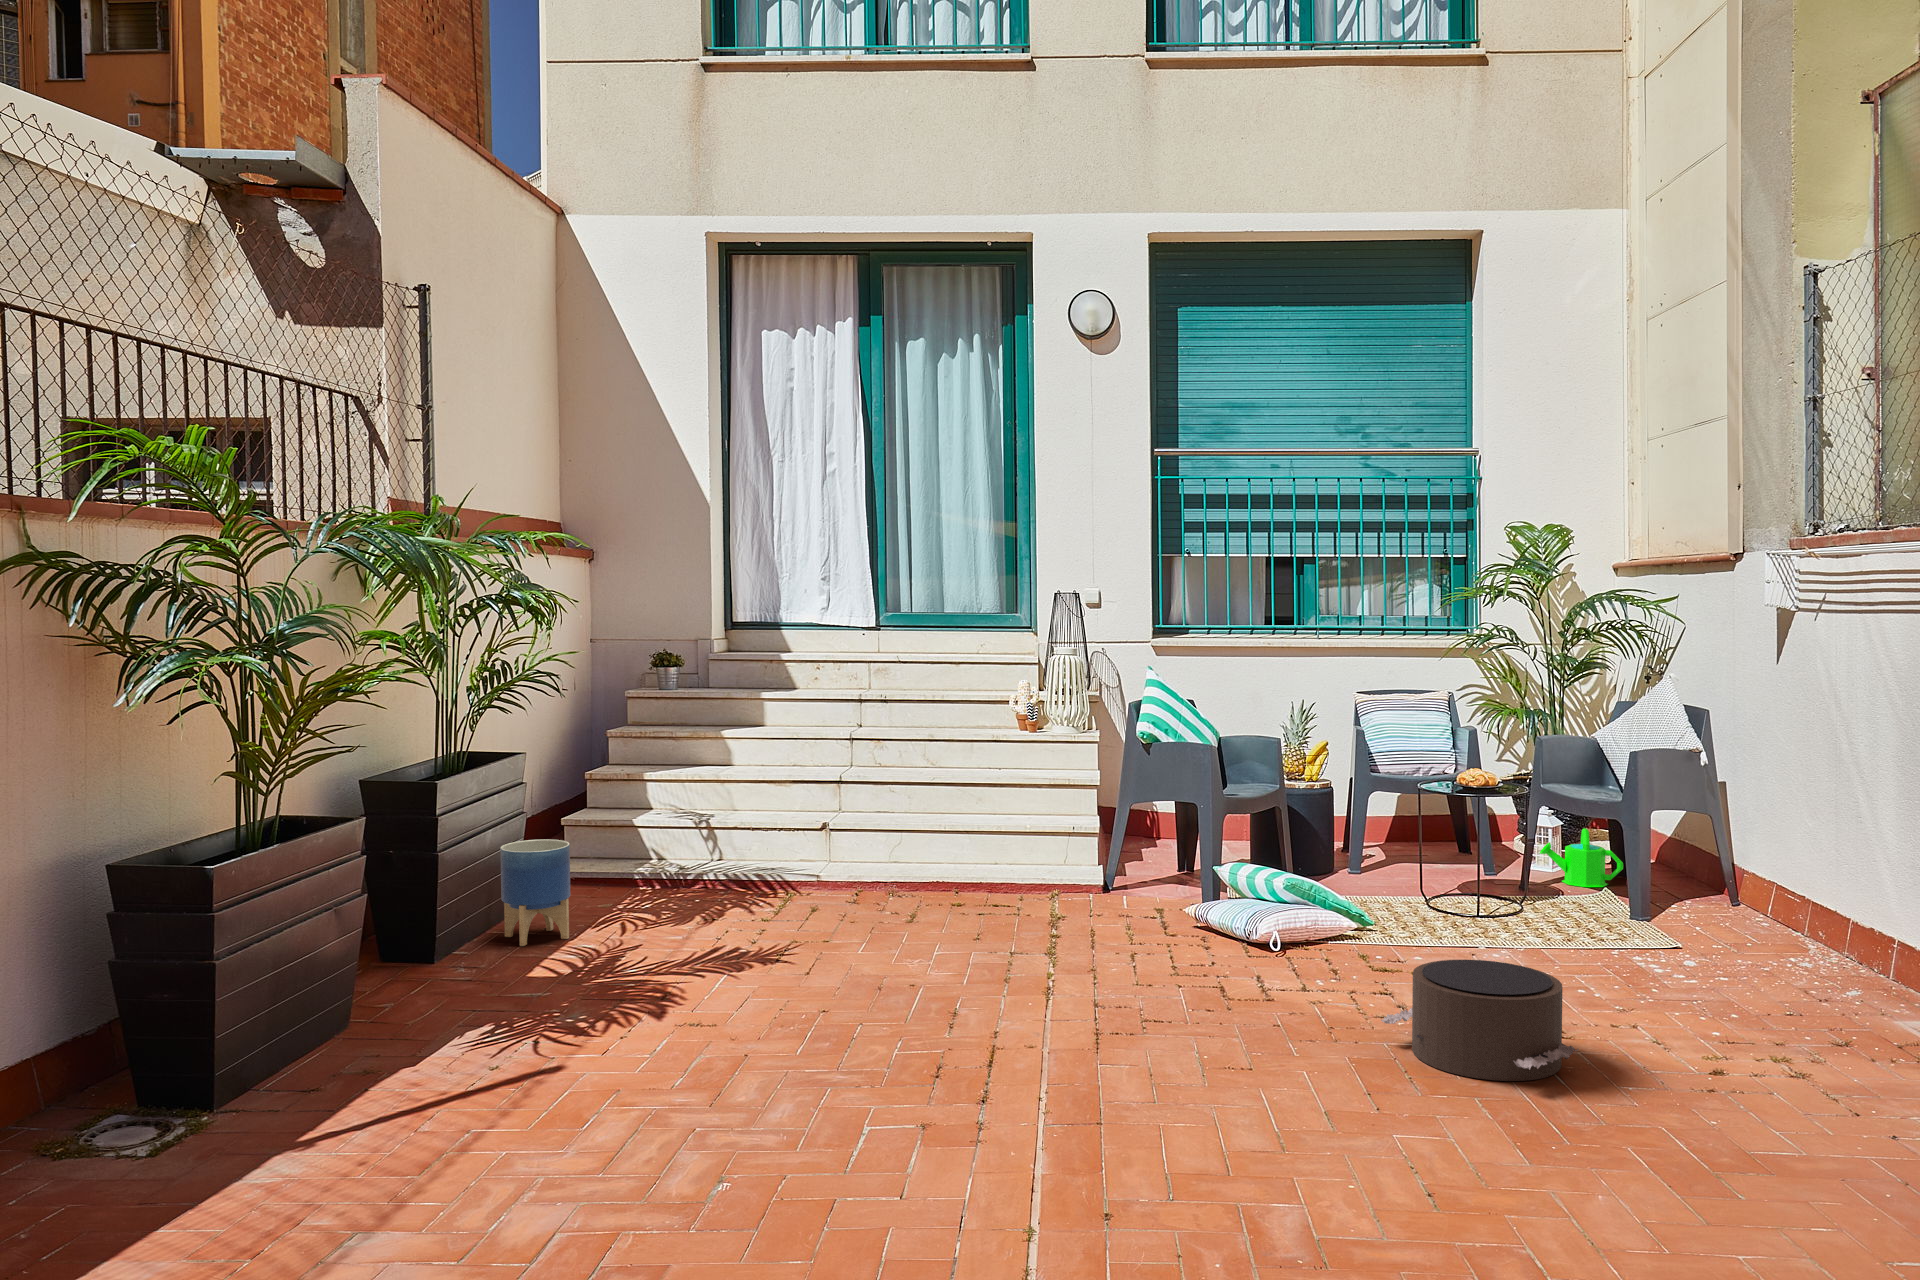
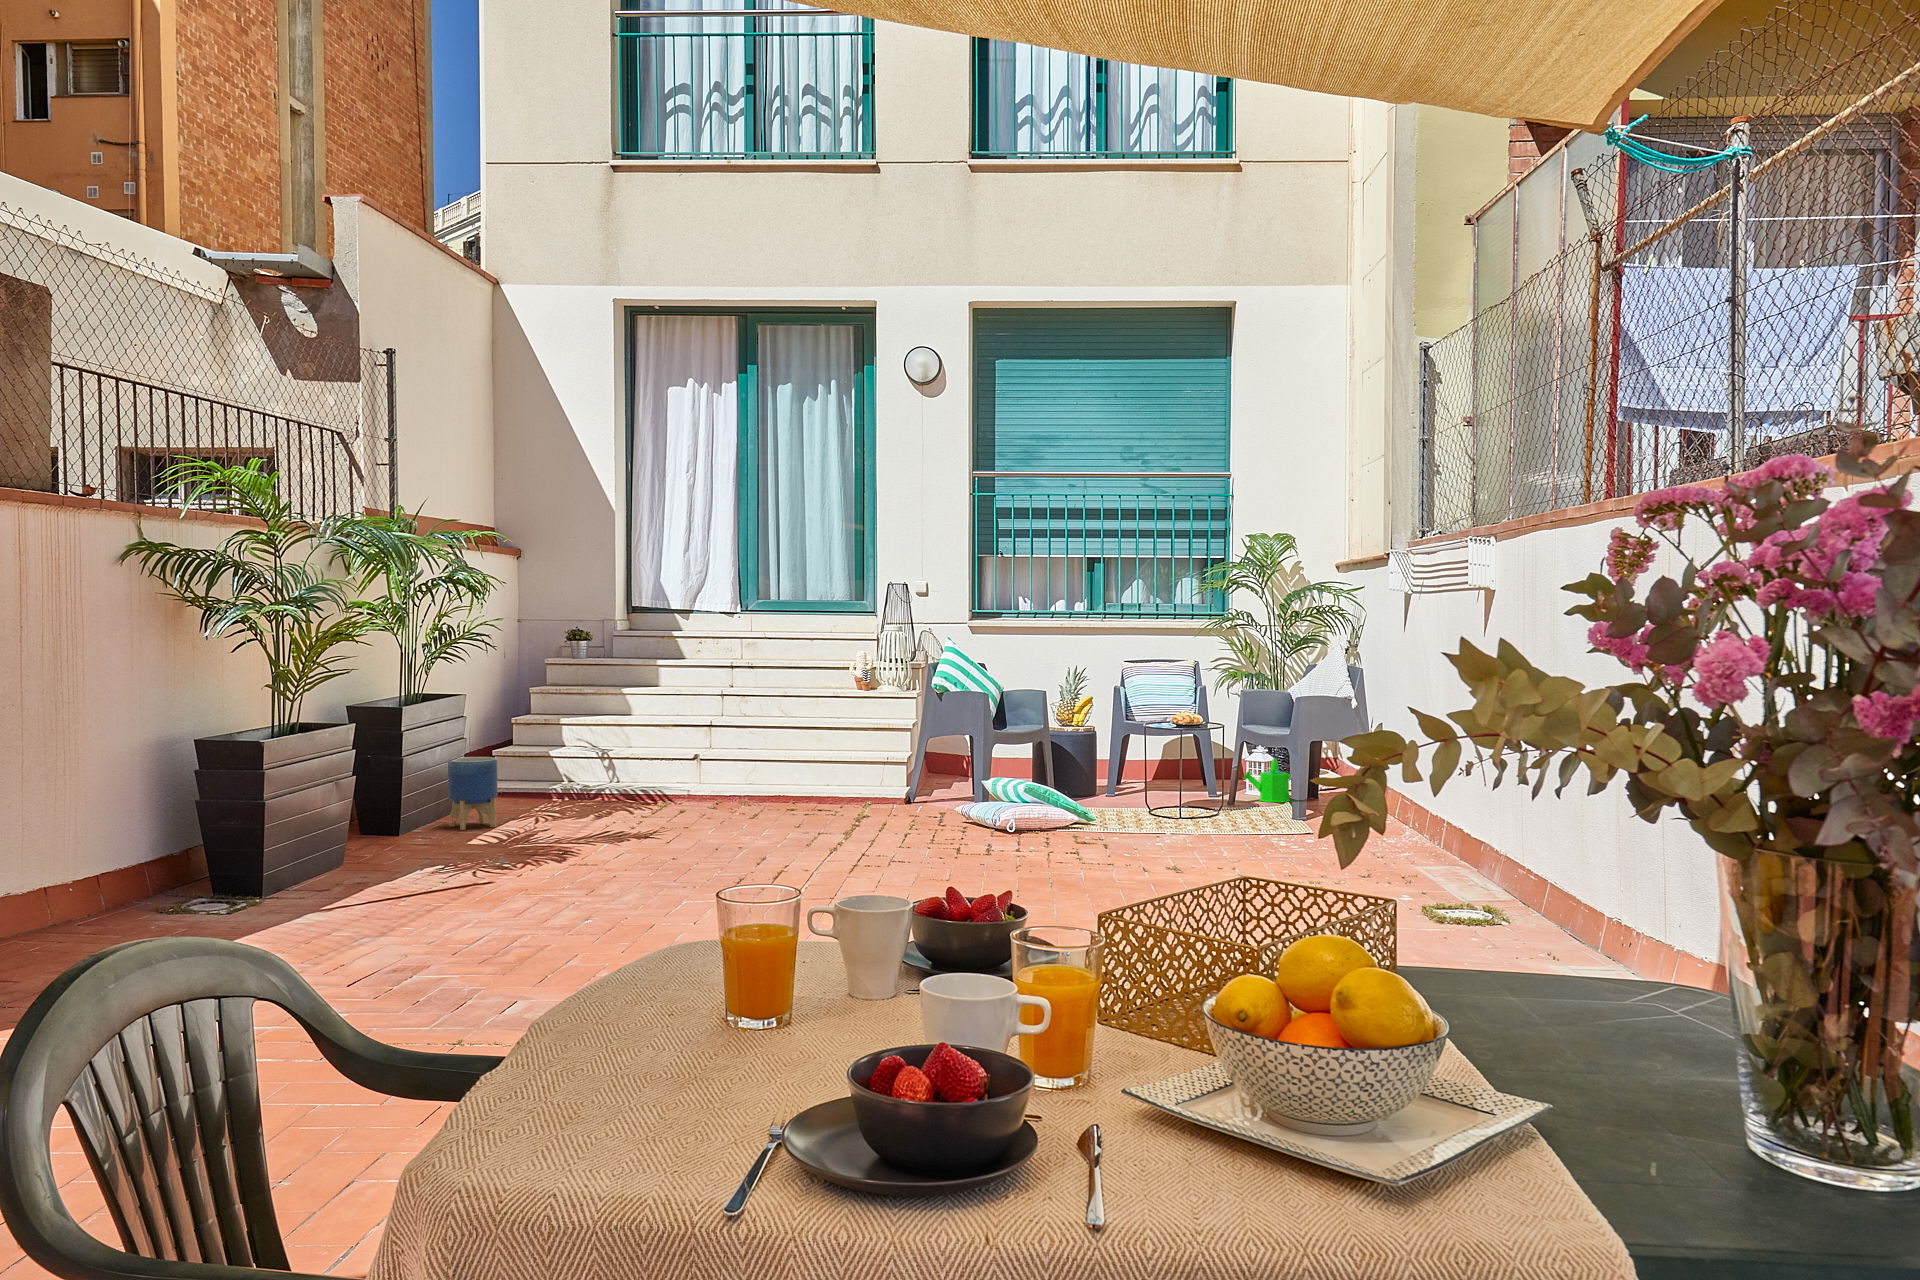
pouf: present [1381,960,1579,1081] -> none [1024,810,1135,874]

